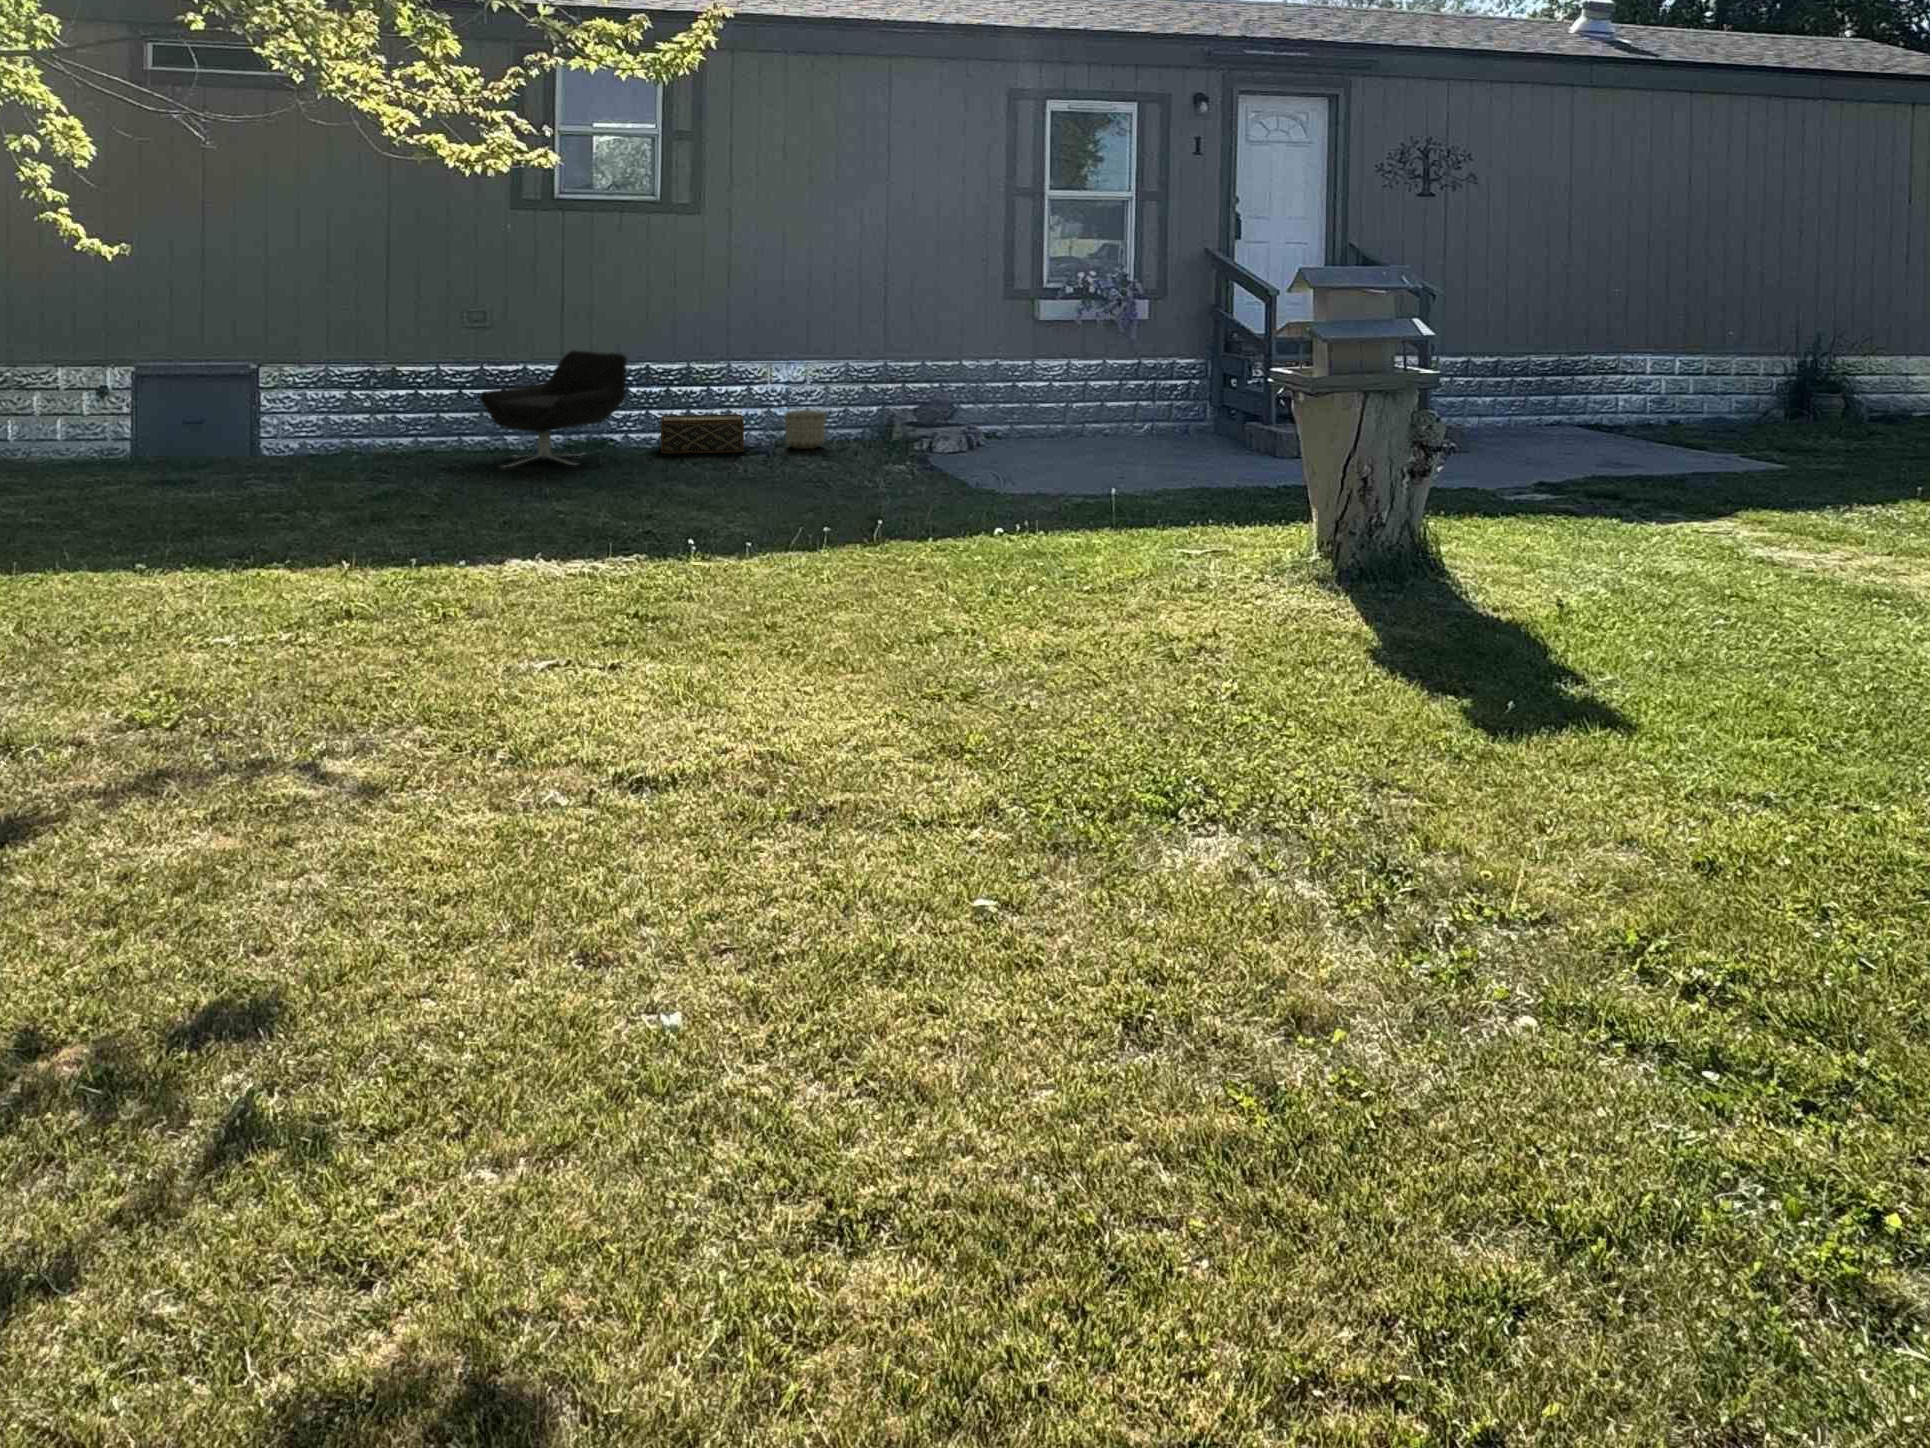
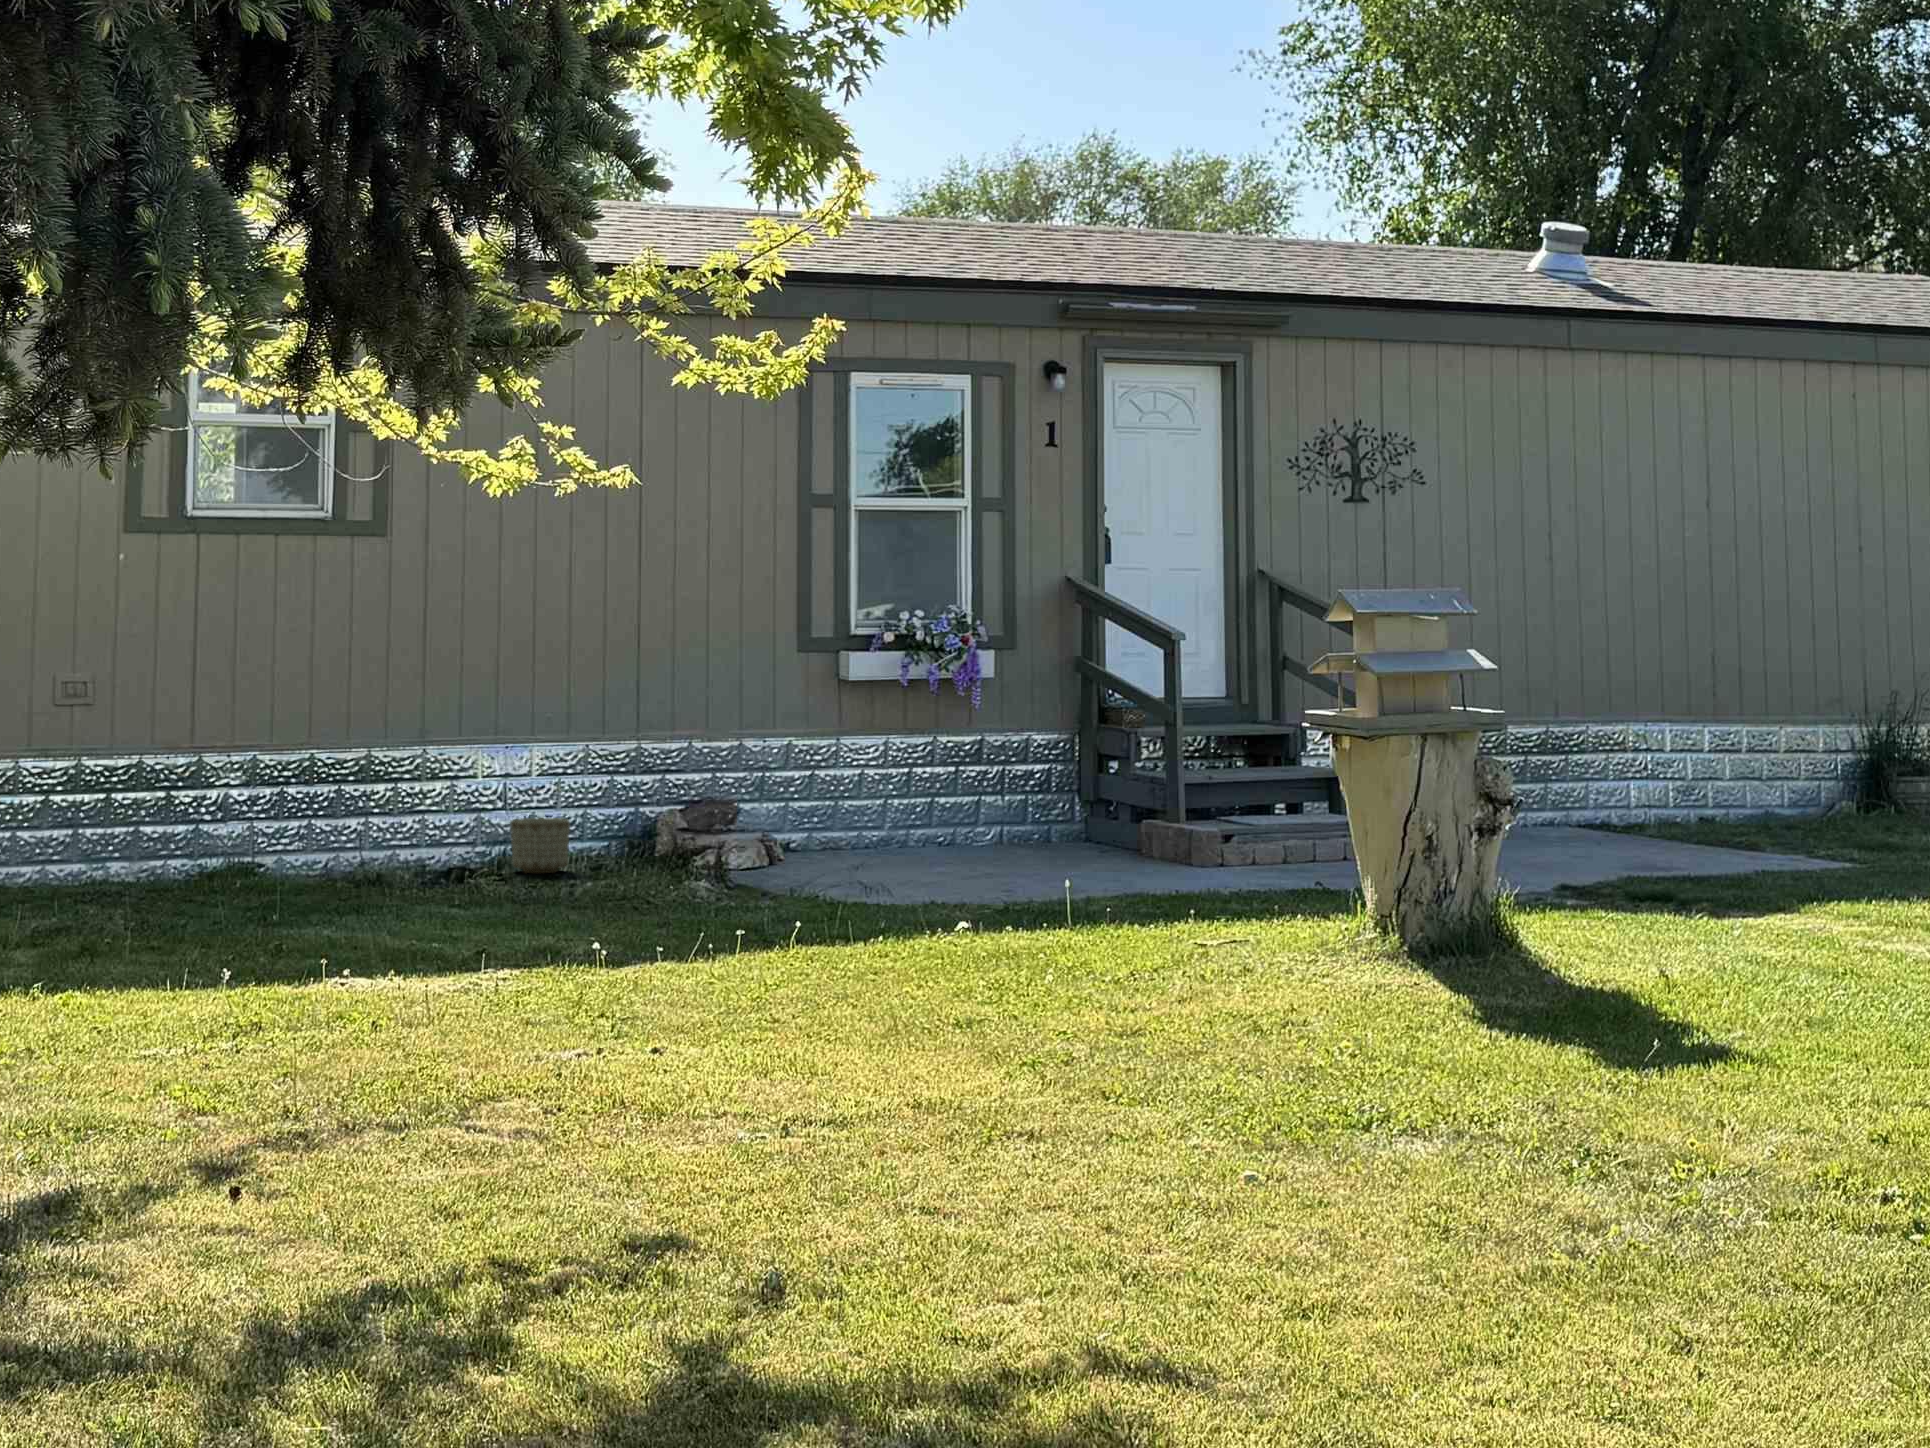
lounge chair: present [480,350,627,468] -> none [93,733,304,902]
woven basket: present [661,414,744,453] -> none [332,825,461,882]

